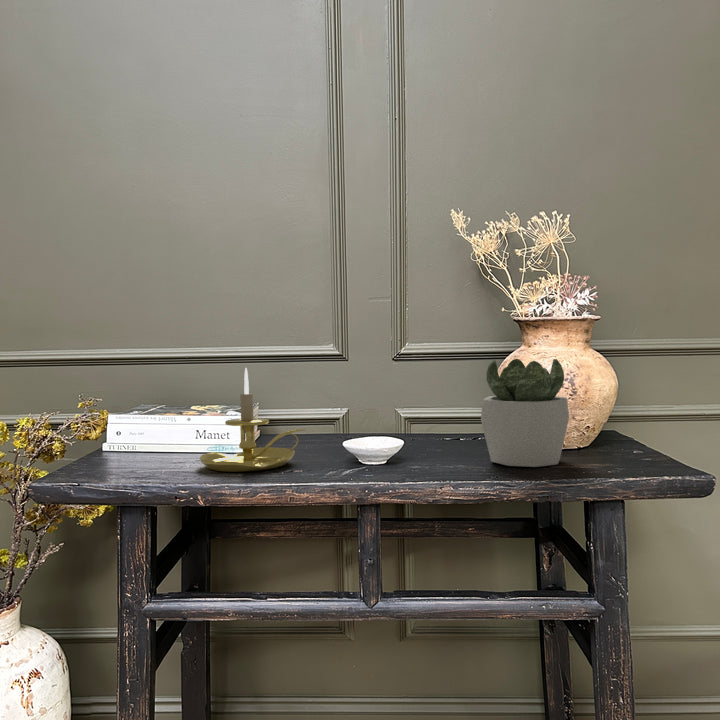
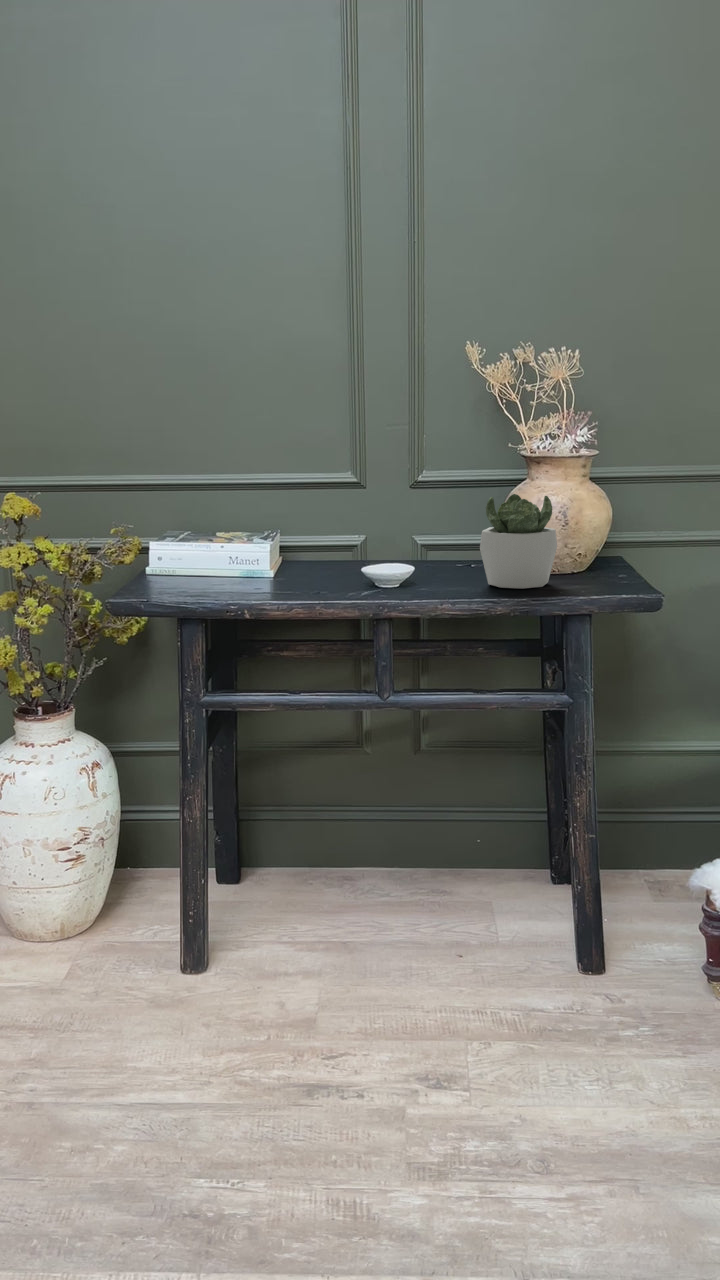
candle holder: present [200,368,305,472] -> none [239,503,328,592]

